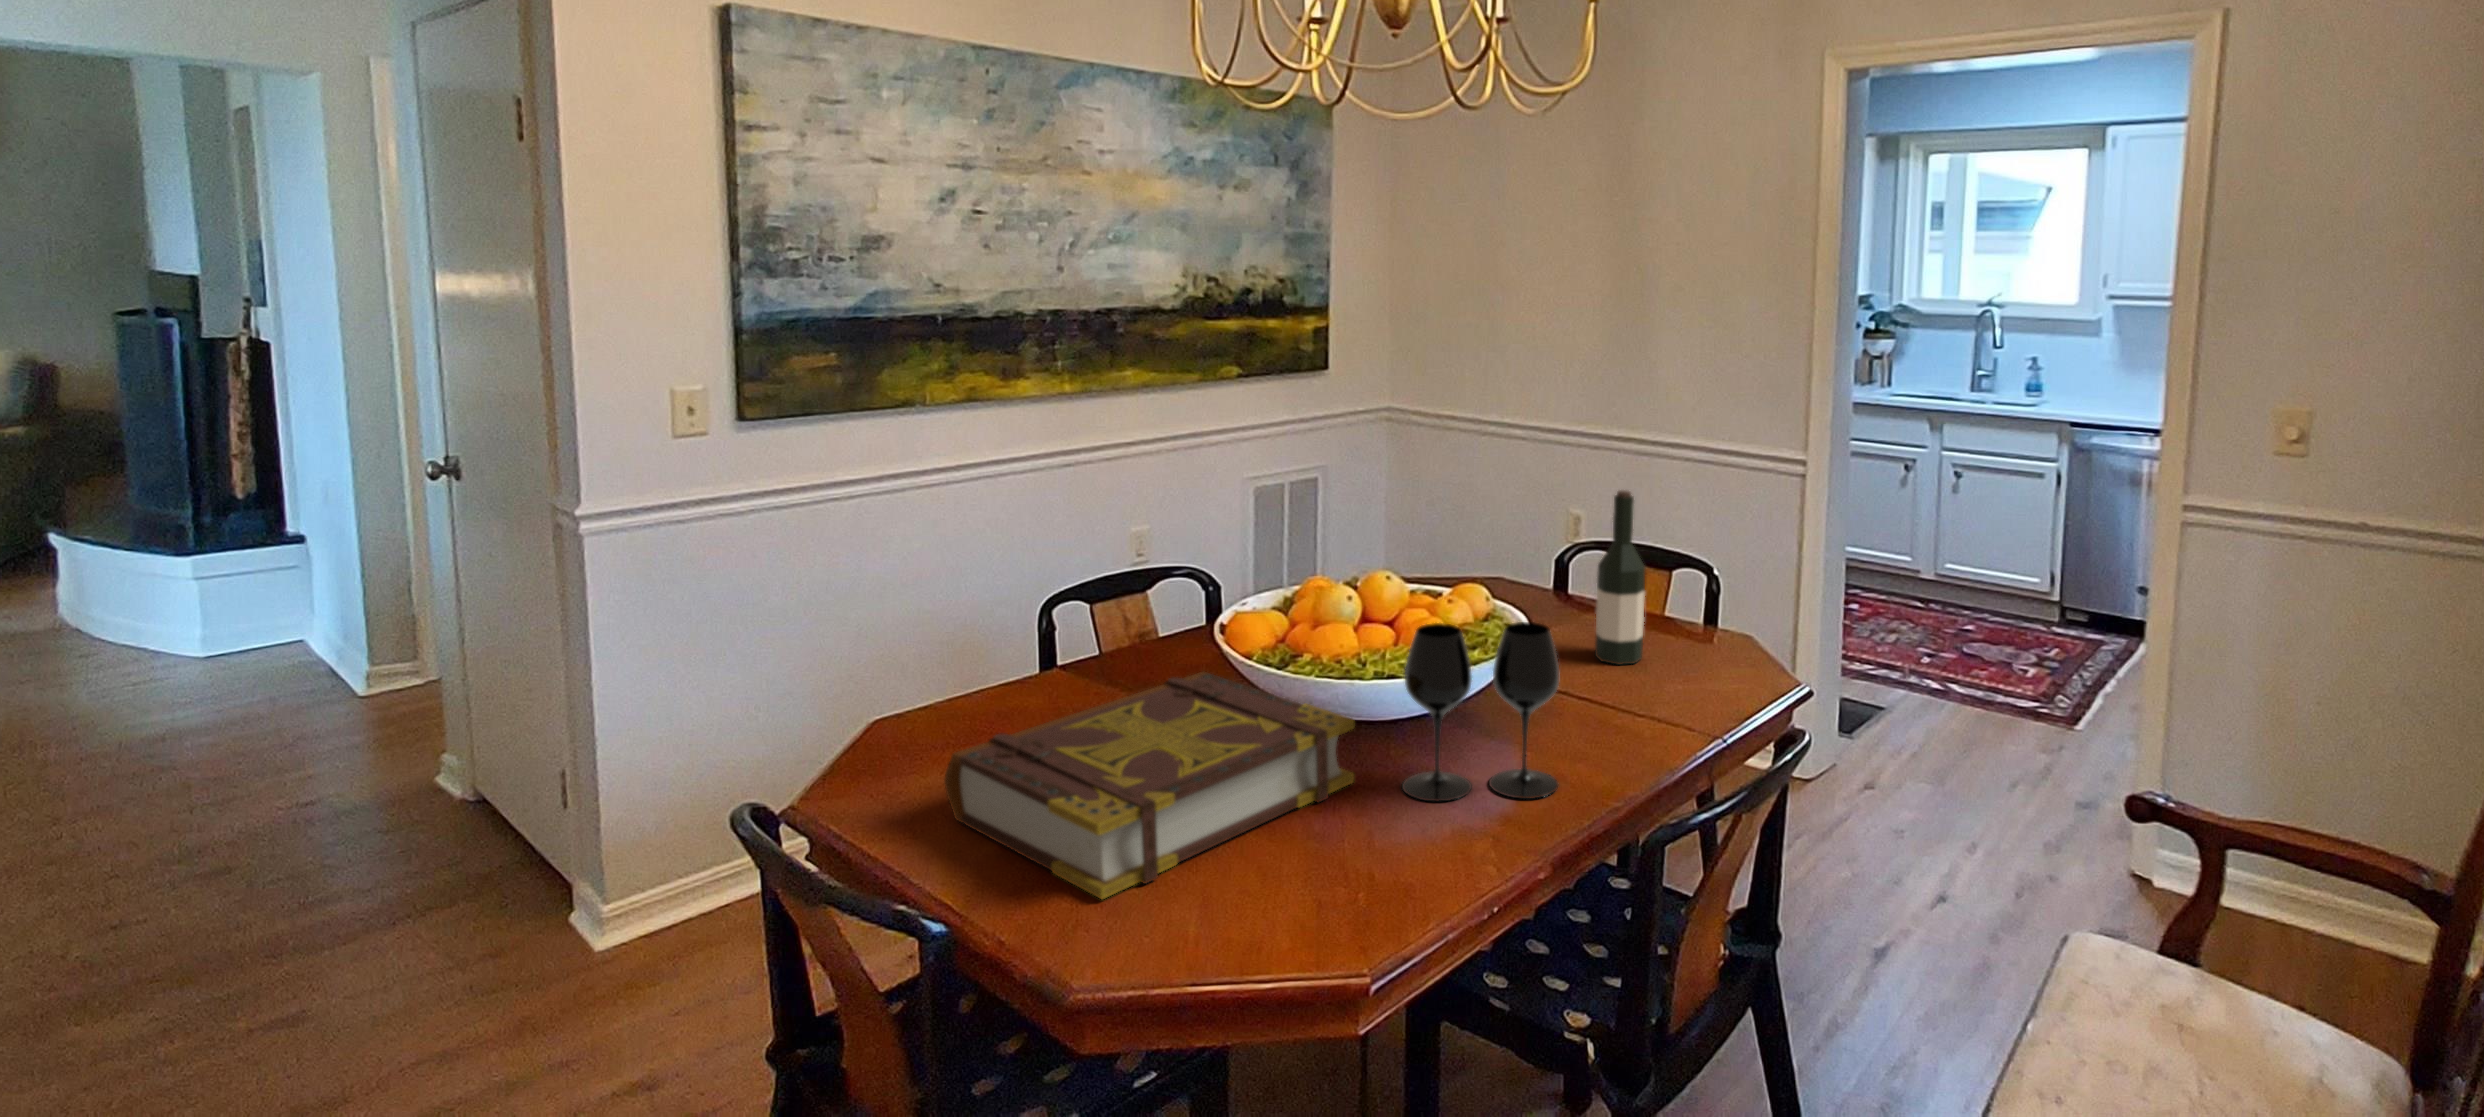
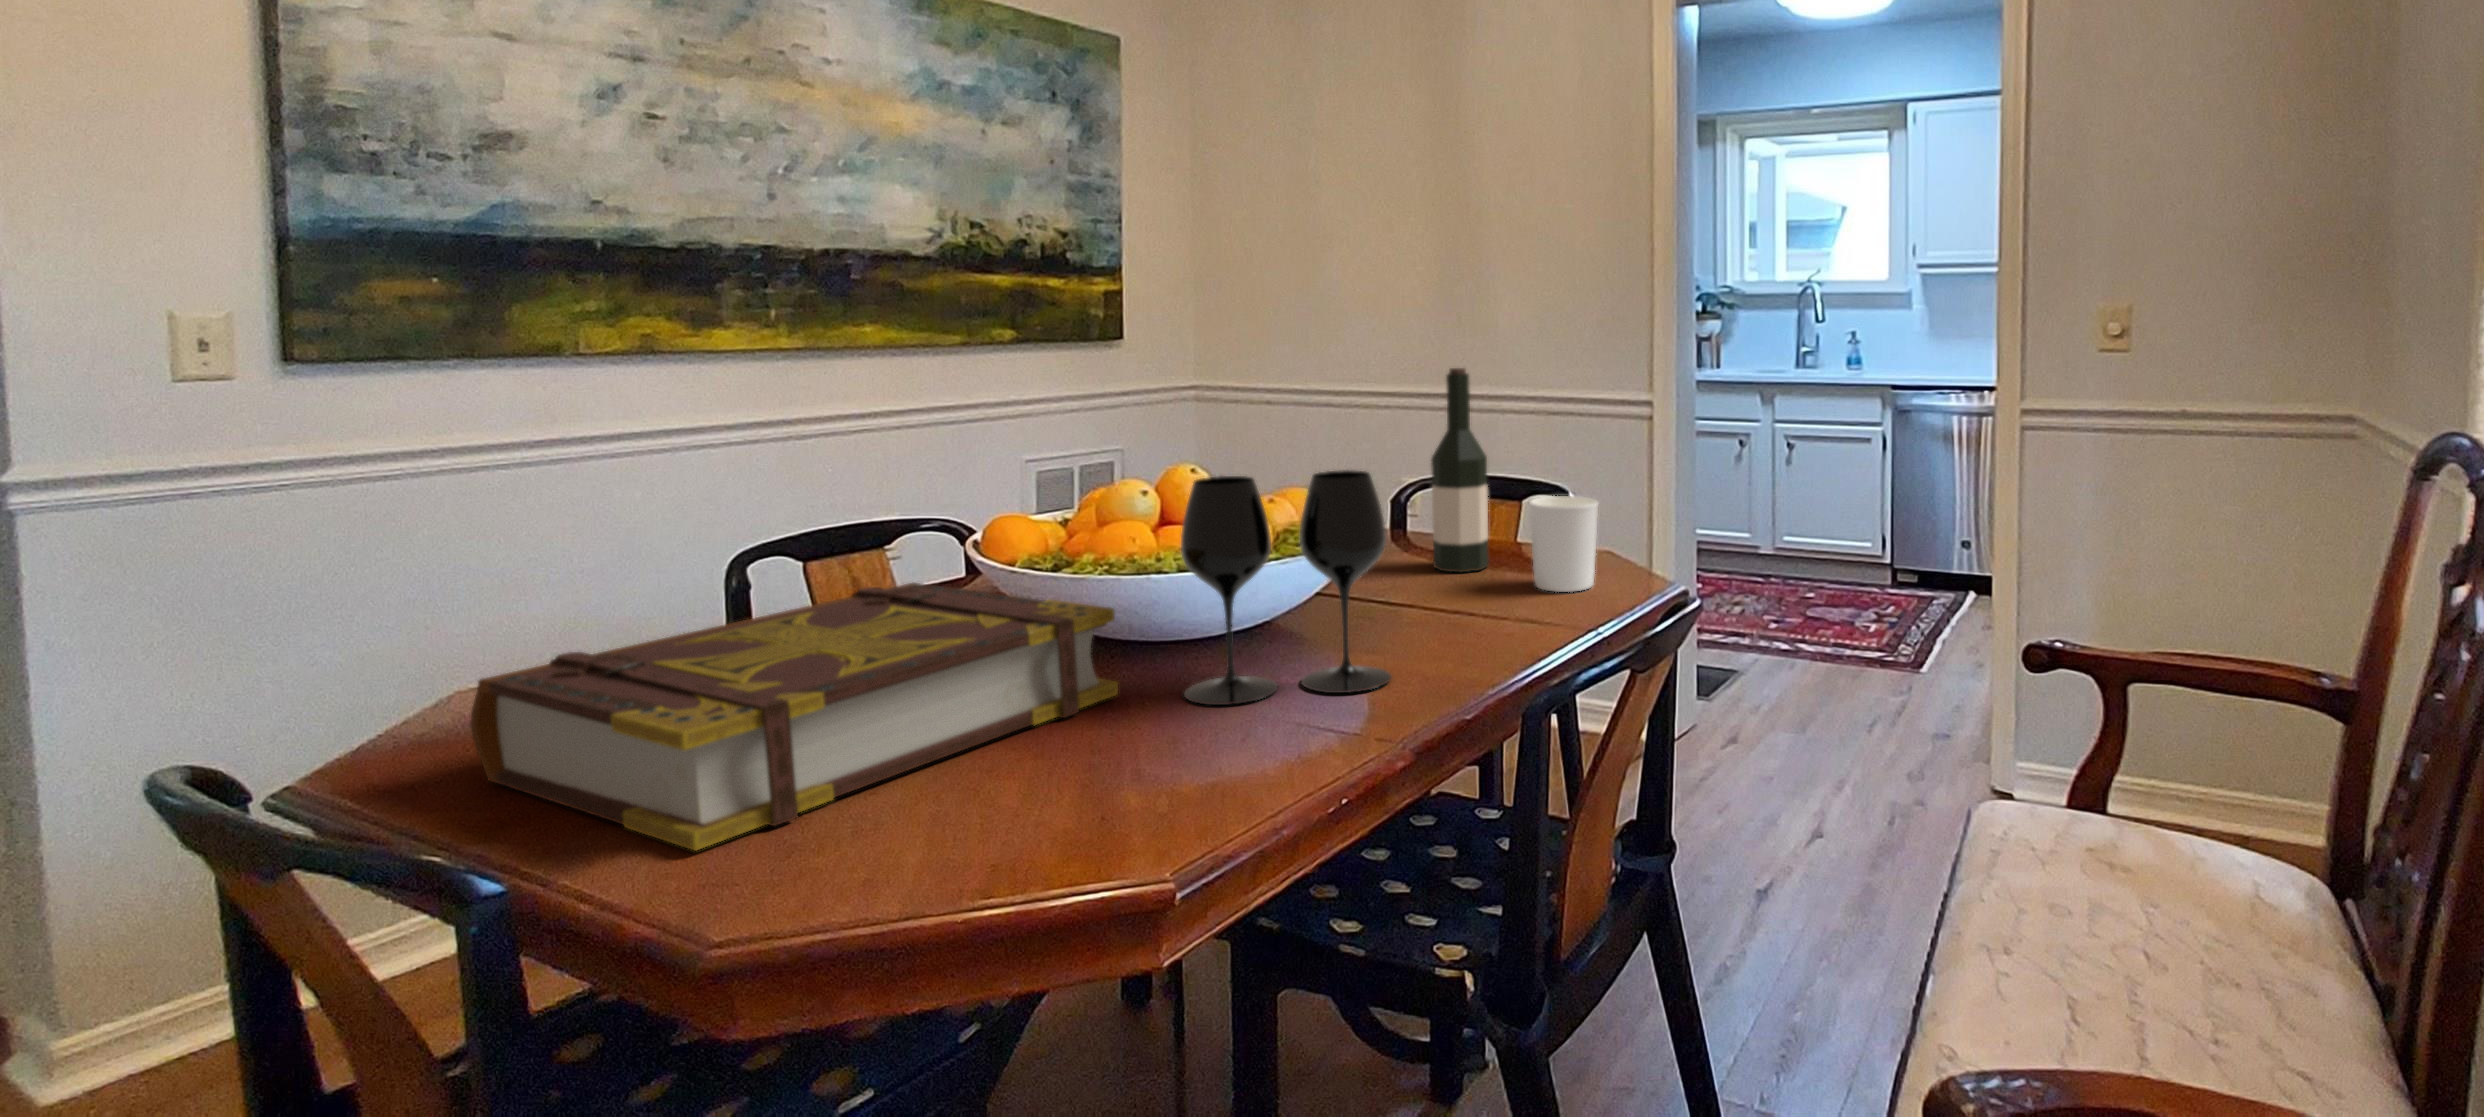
candle holder: none [1678,611,1739,698] -> present [1529,496,1598,592]

